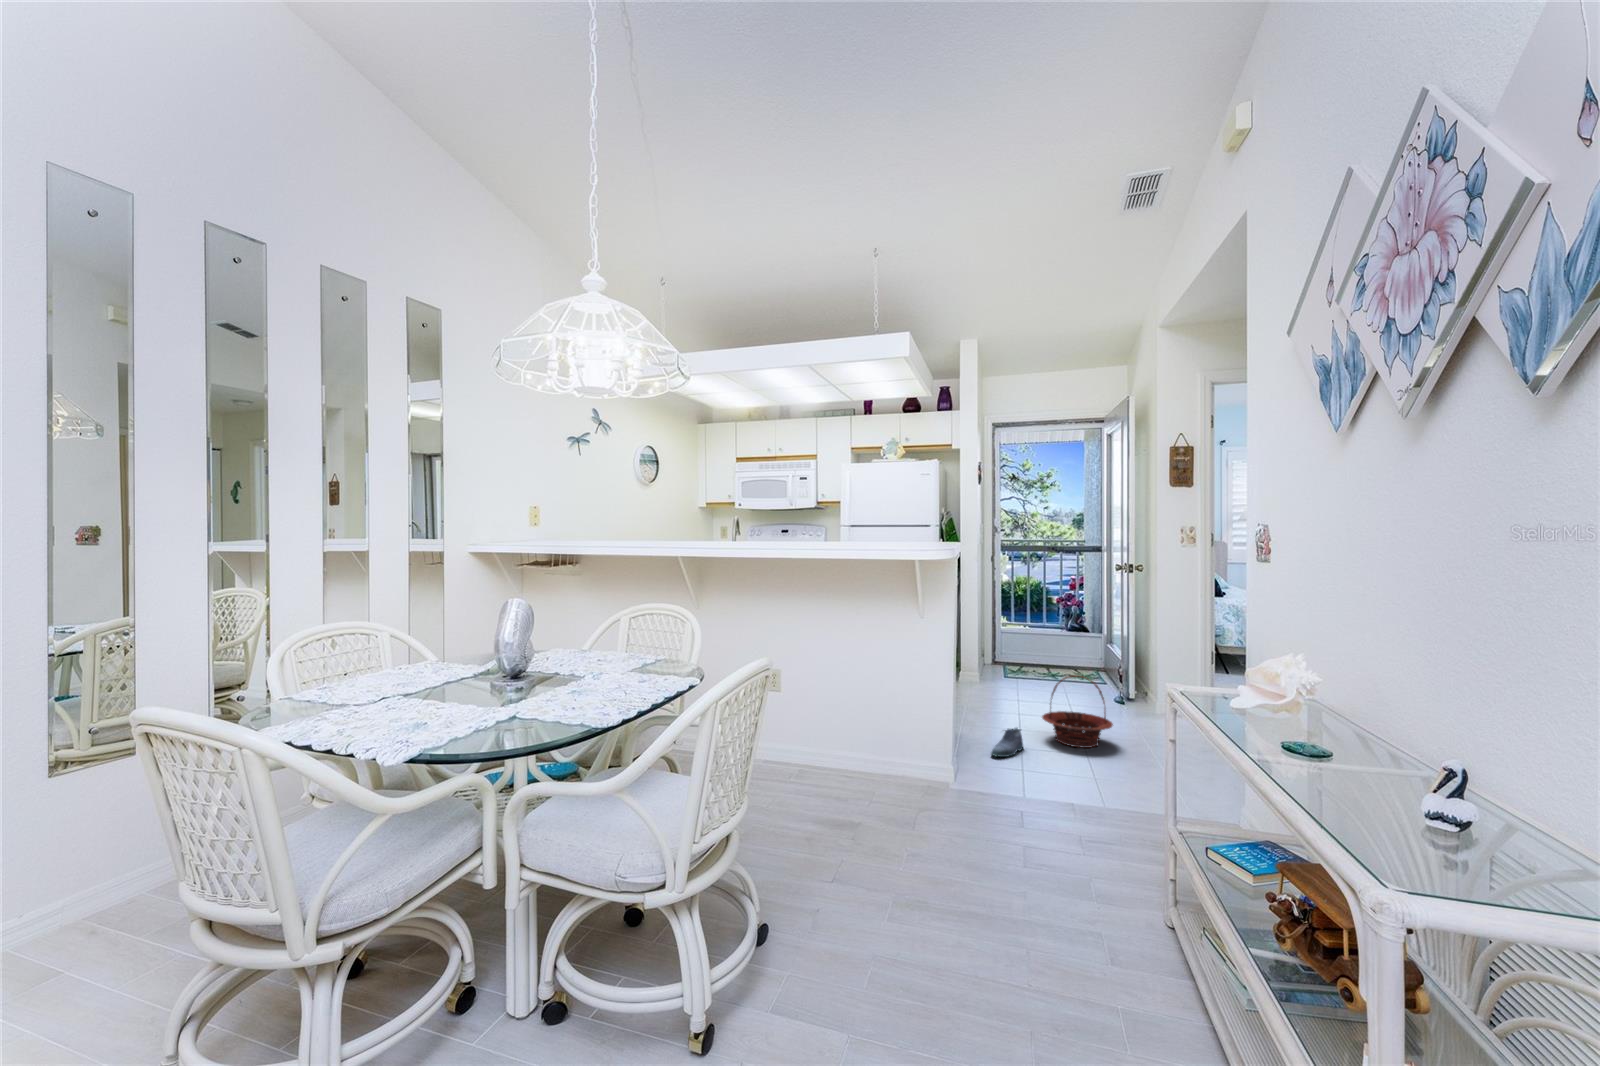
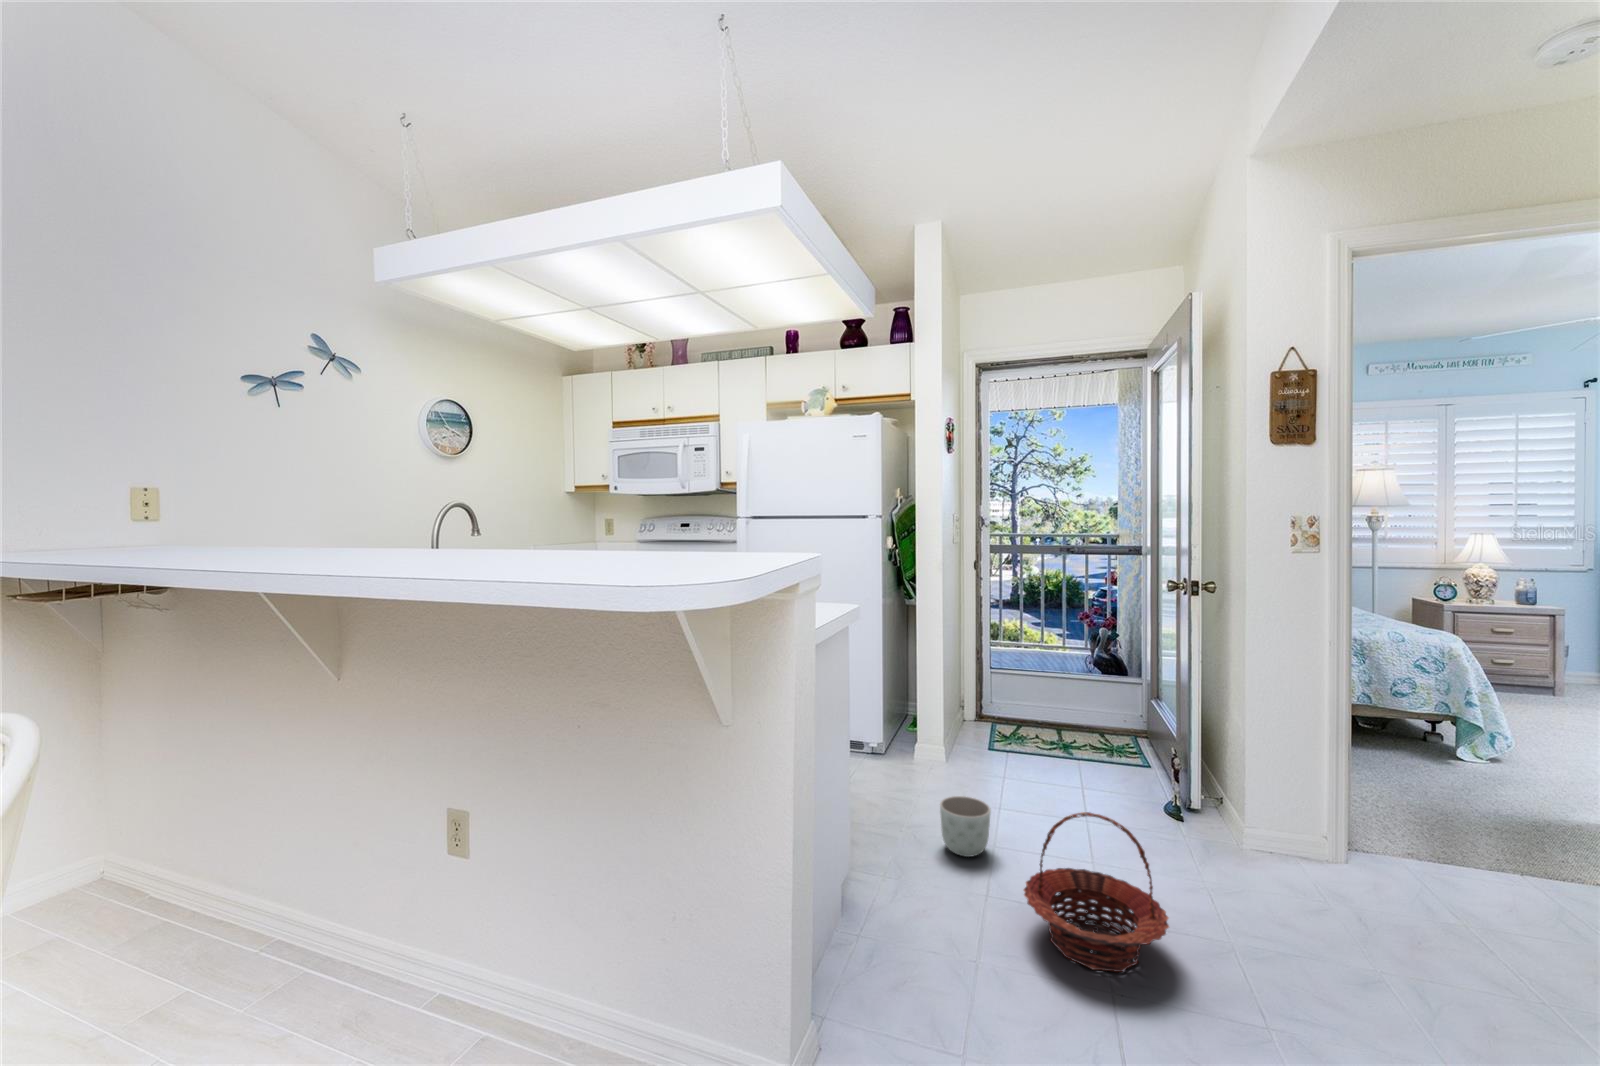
planter: none [989,687,1018,718] -> present [940,796,991,857]
shoe: present [991,728,1023,757] -> none [905,923,981,1008]

